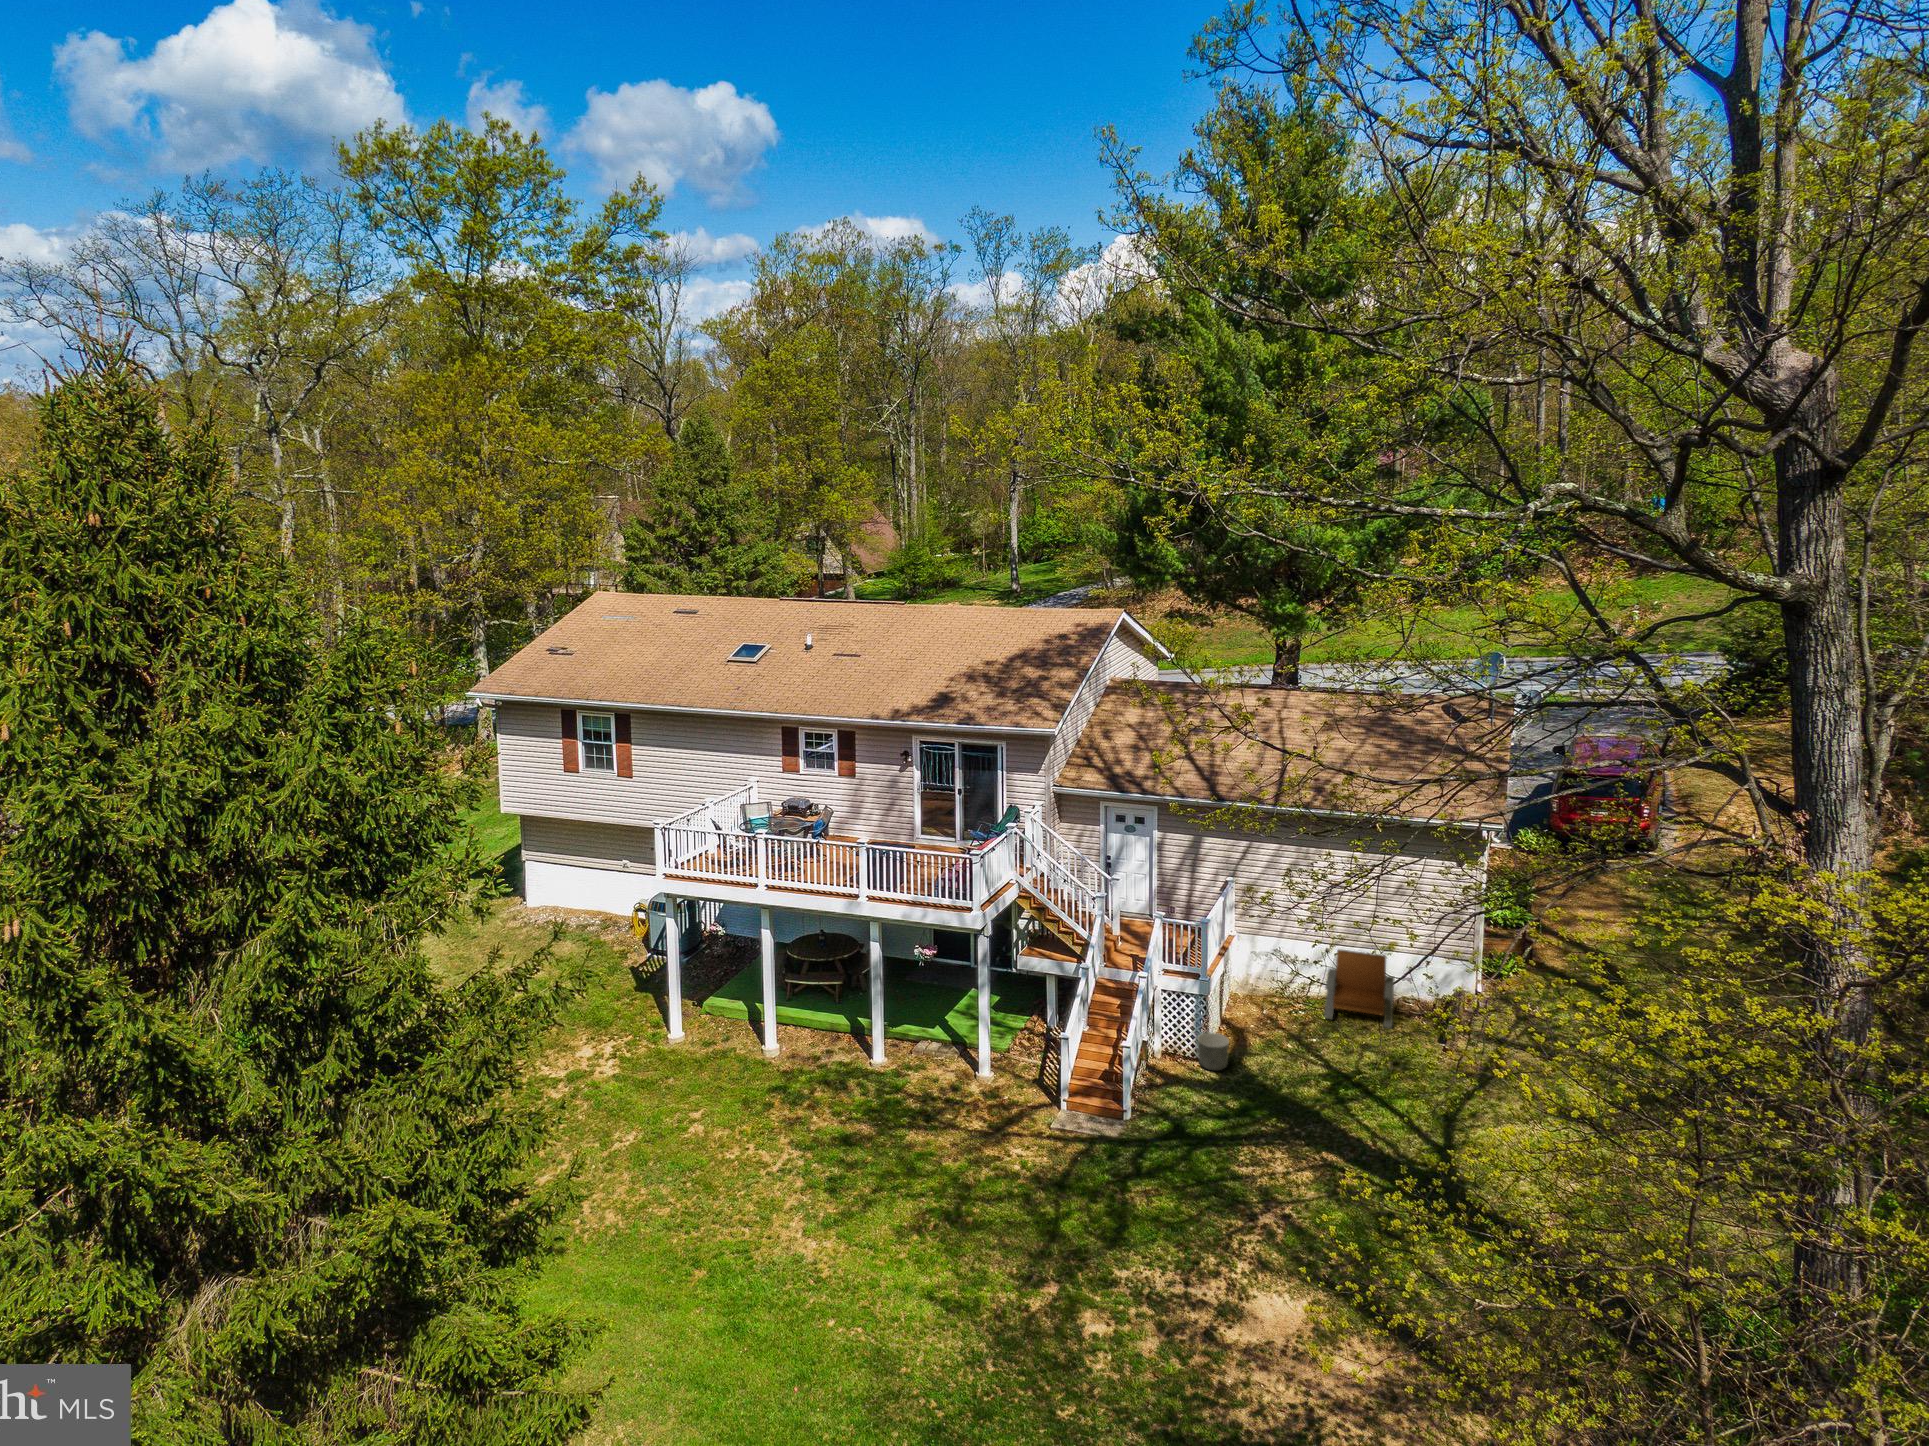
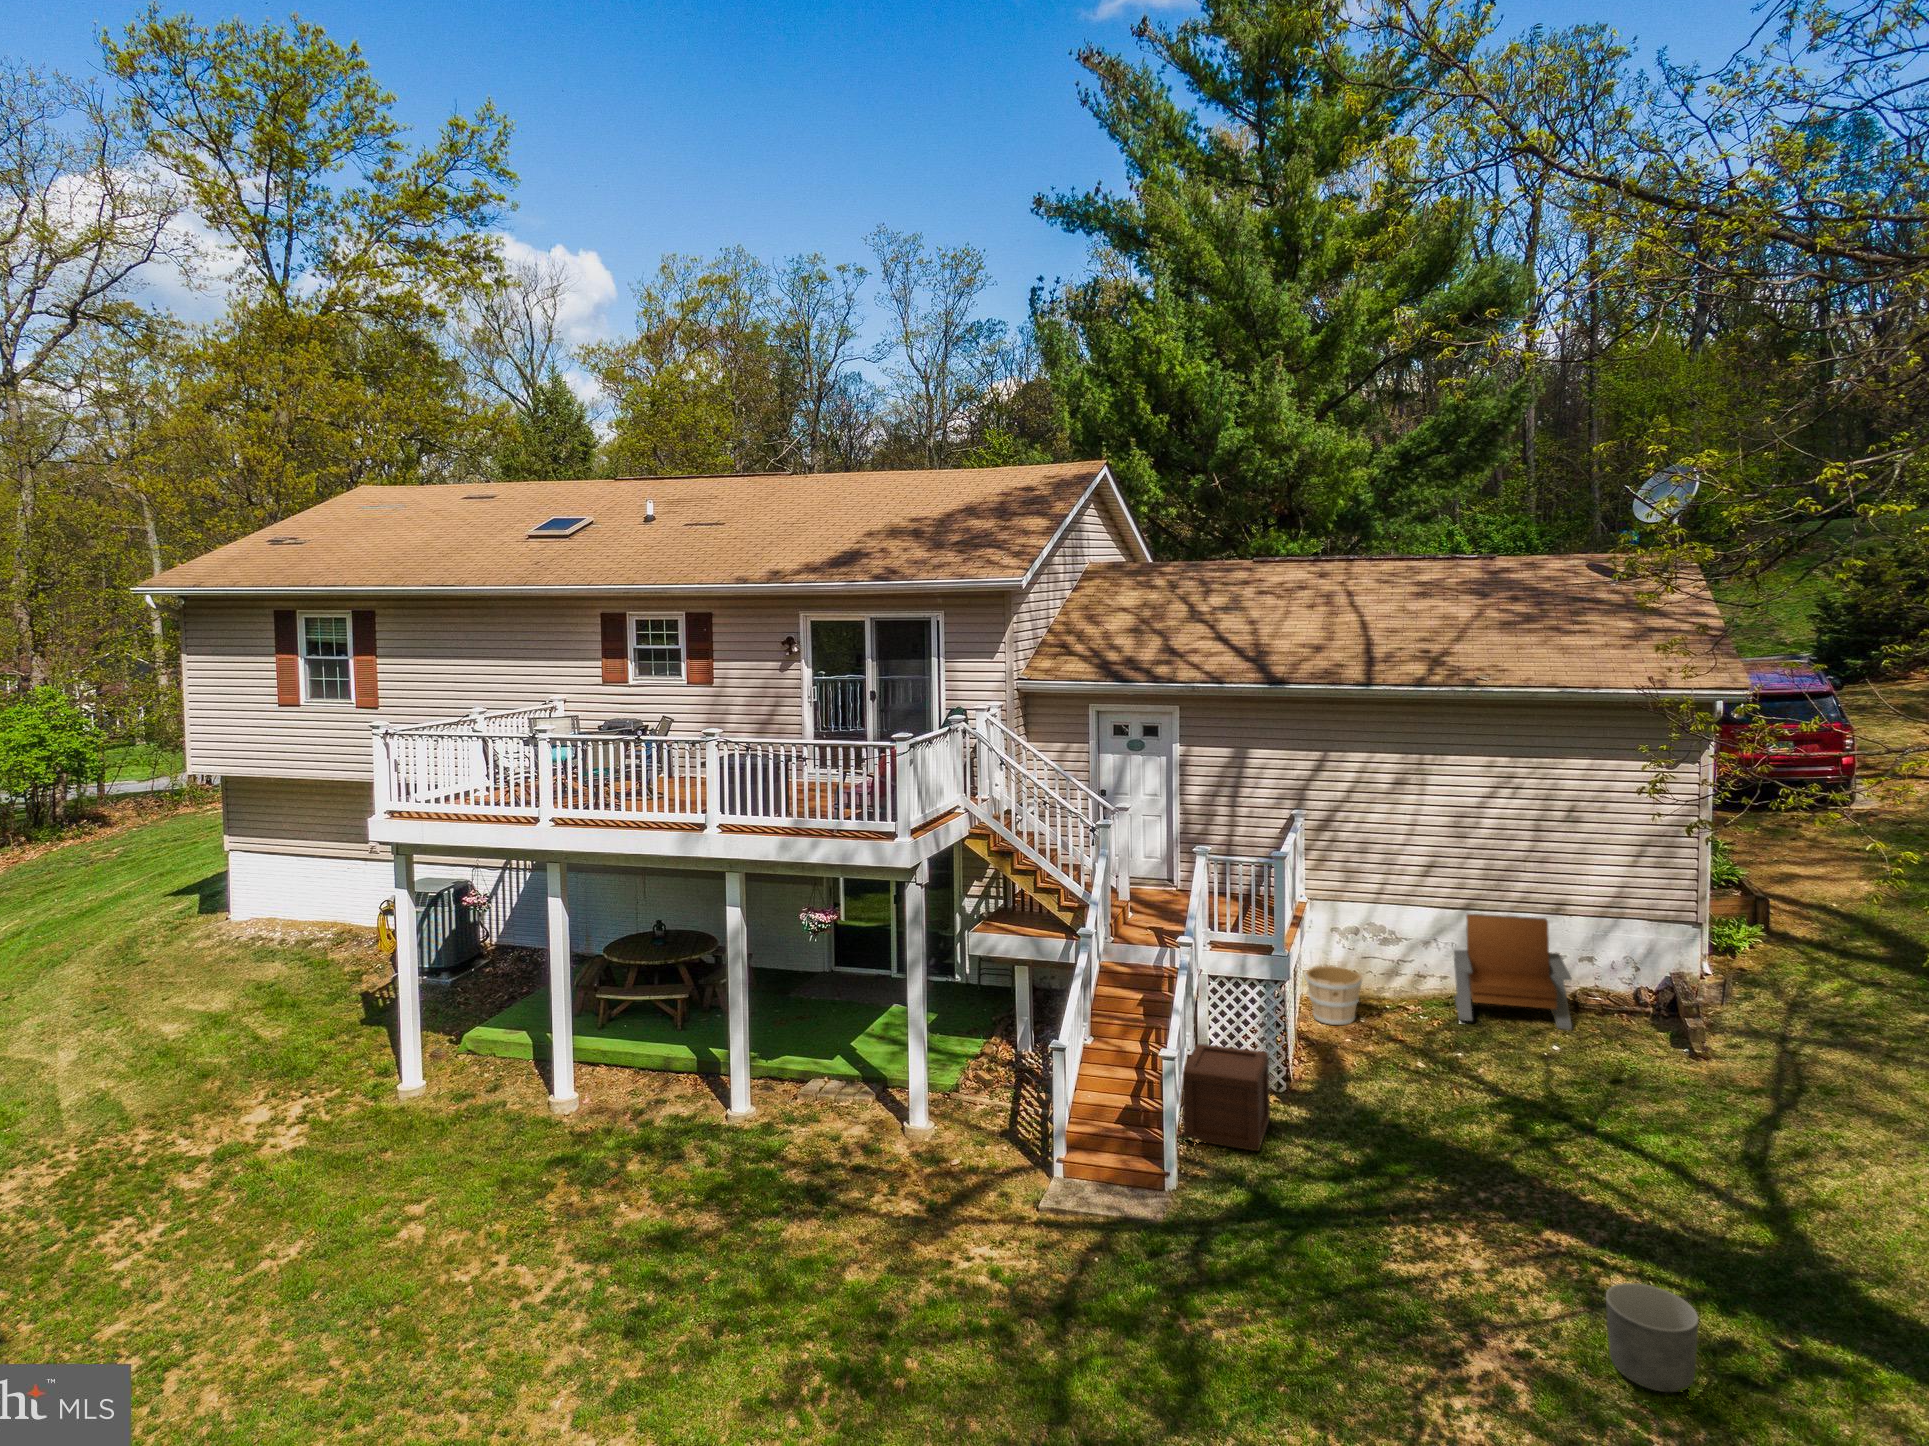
wooden bucket: none [1231,978,1266,1017] -> present [1305,965,1363,1025]
planter: present [1198,1032,1229,1070] -> present [1606,1283,1699,1392]
wooden crate: none [1139,1033,1193,1100] -> present [1183,1044,1270,1151]

